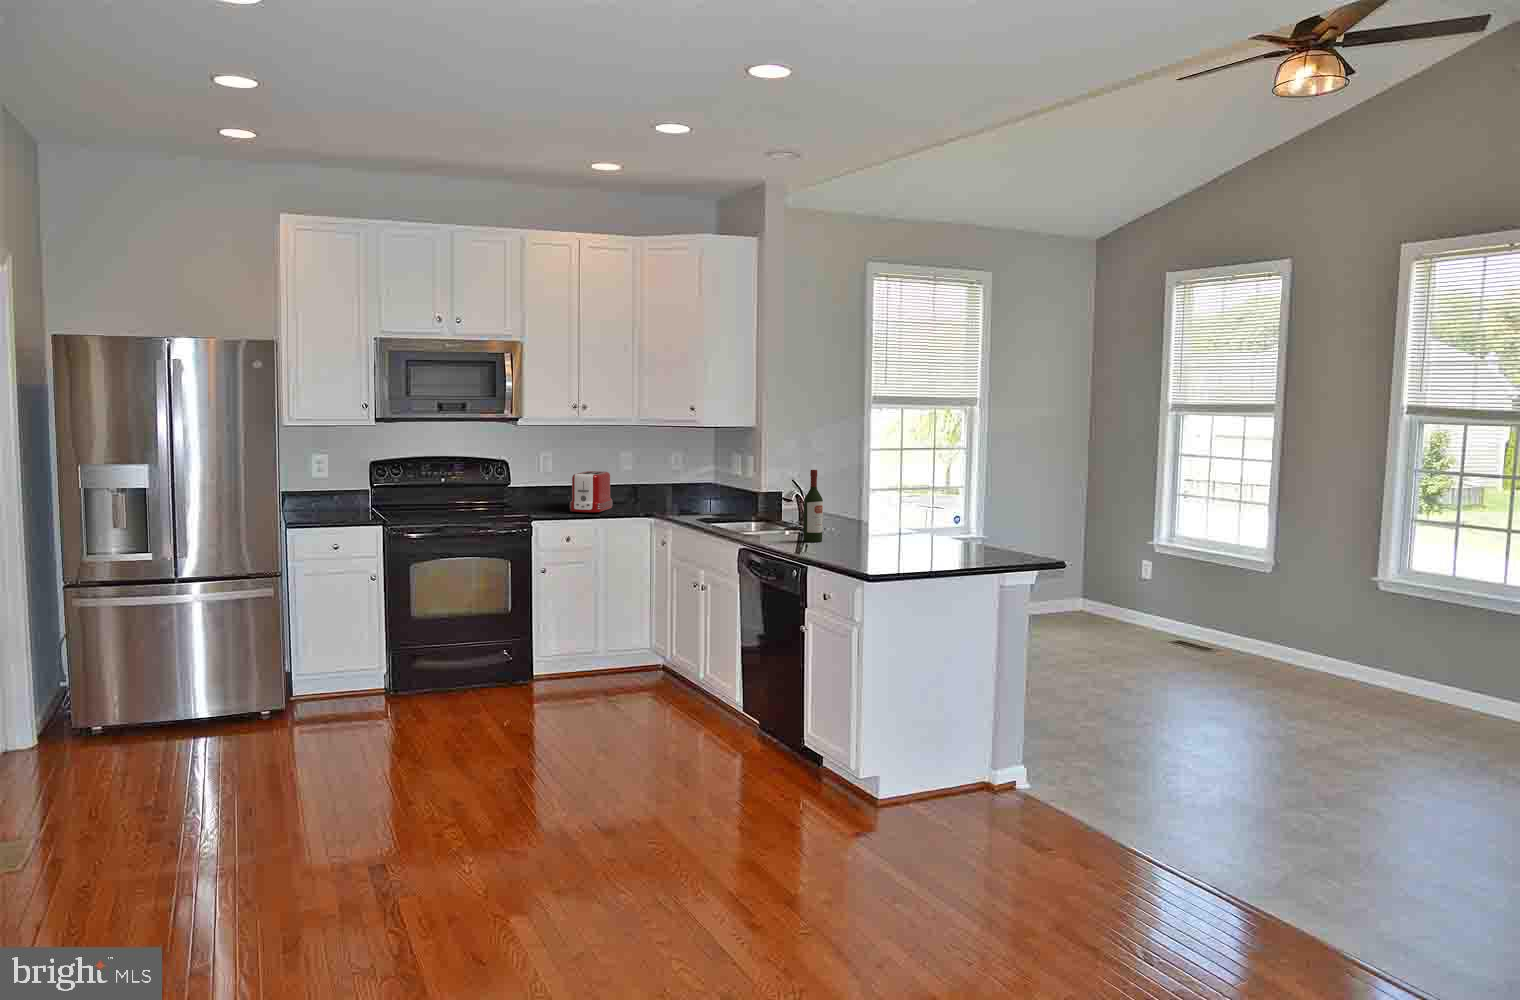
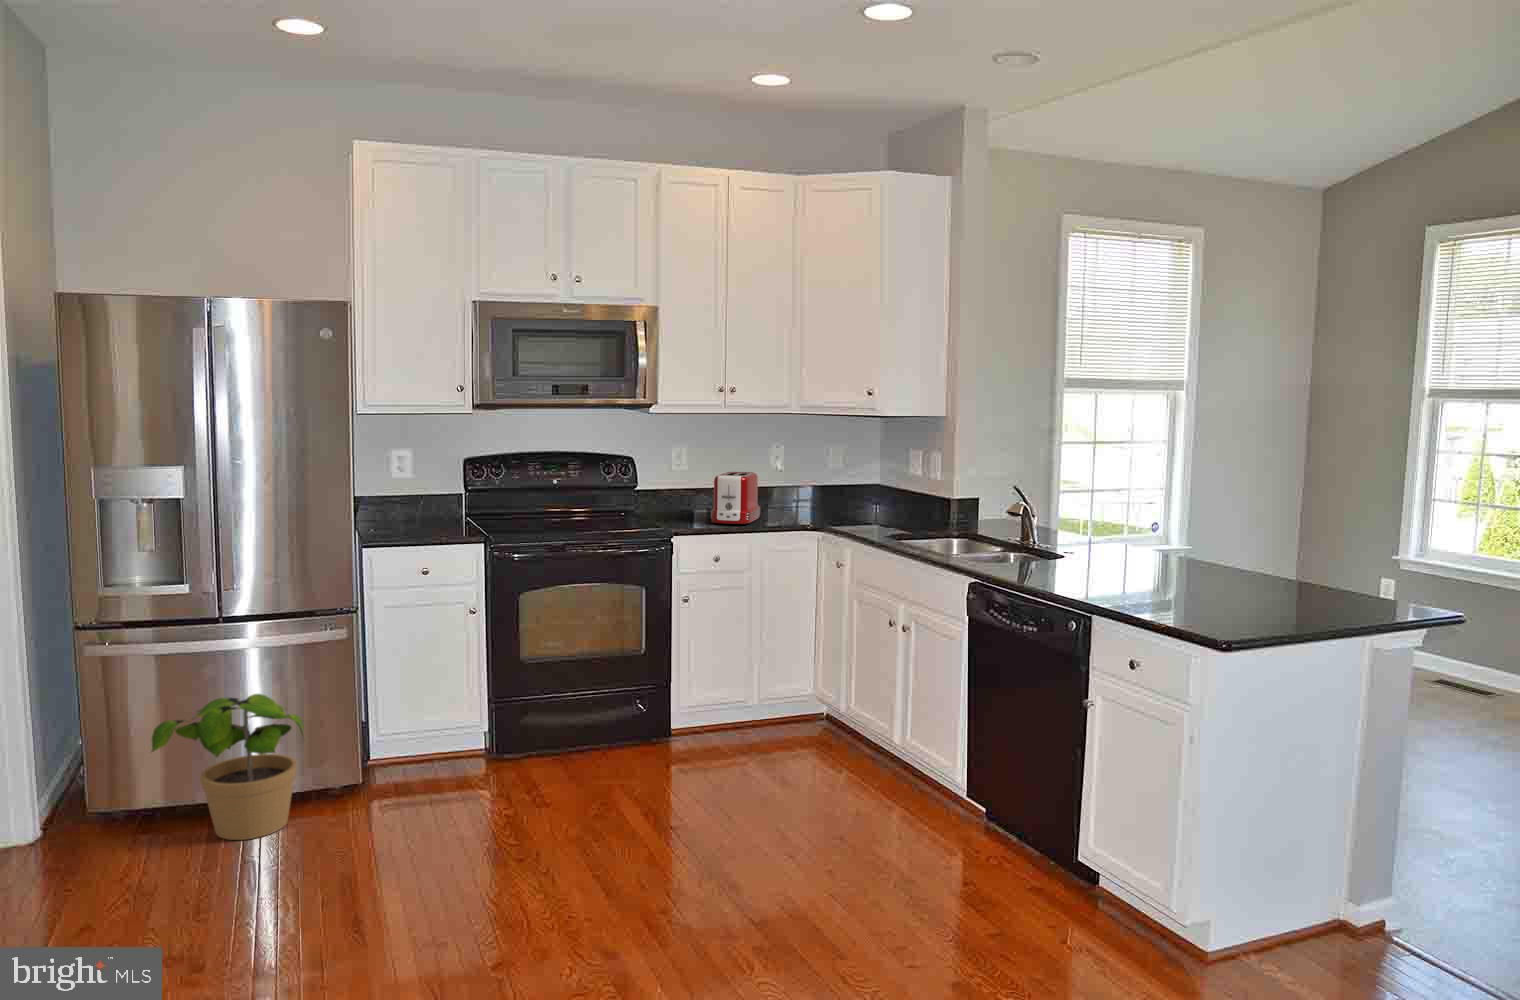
wine bottle: present [803,470,823,542] -> none [1059,474,1088,574]
potted plant: none [125,634,242,745] -> present [152,694,304,840]

